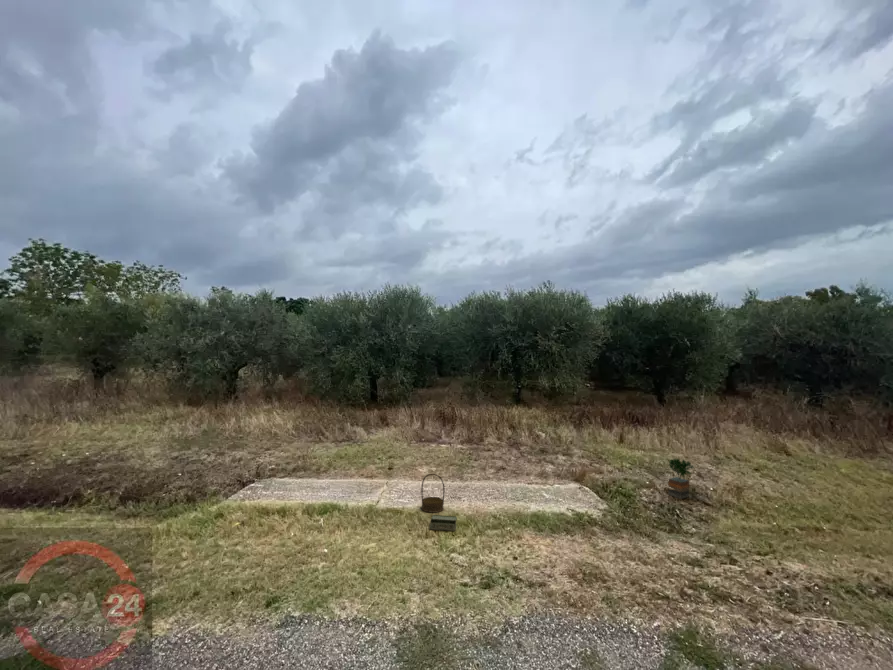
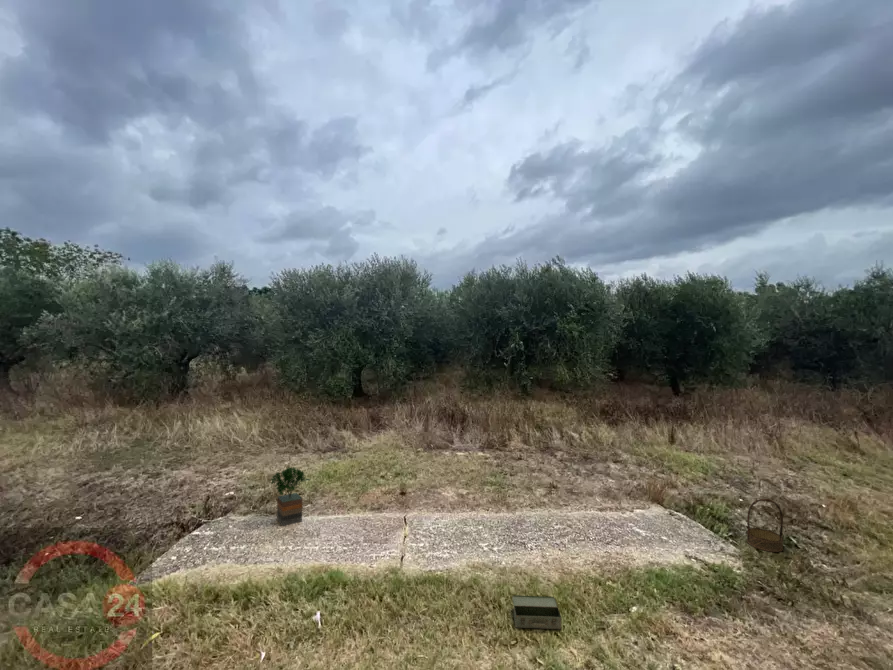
potted tree: present [668,459,694,499] -> present [271,467,310,526]
basket: present [421,474,445,513] -> present [747,499,783,552]

